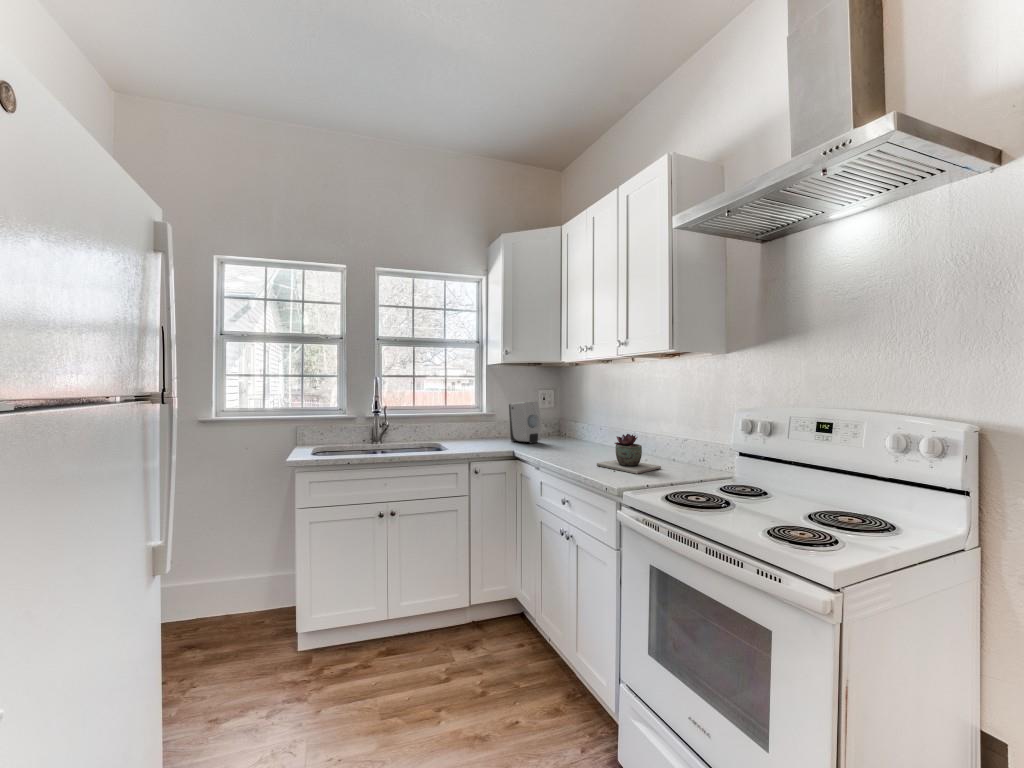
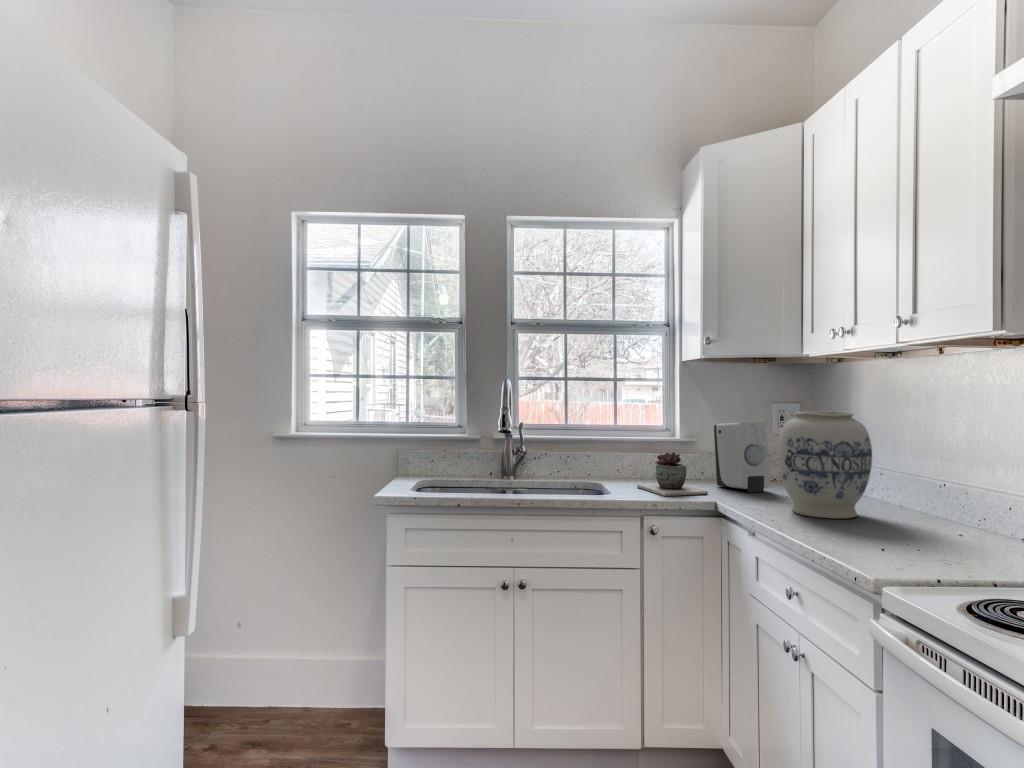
vase: none [551,394,600,455] -> present [778,411,872,519]
succulent plant: present [597,434,661,474] -> present [637,452,708,496]

